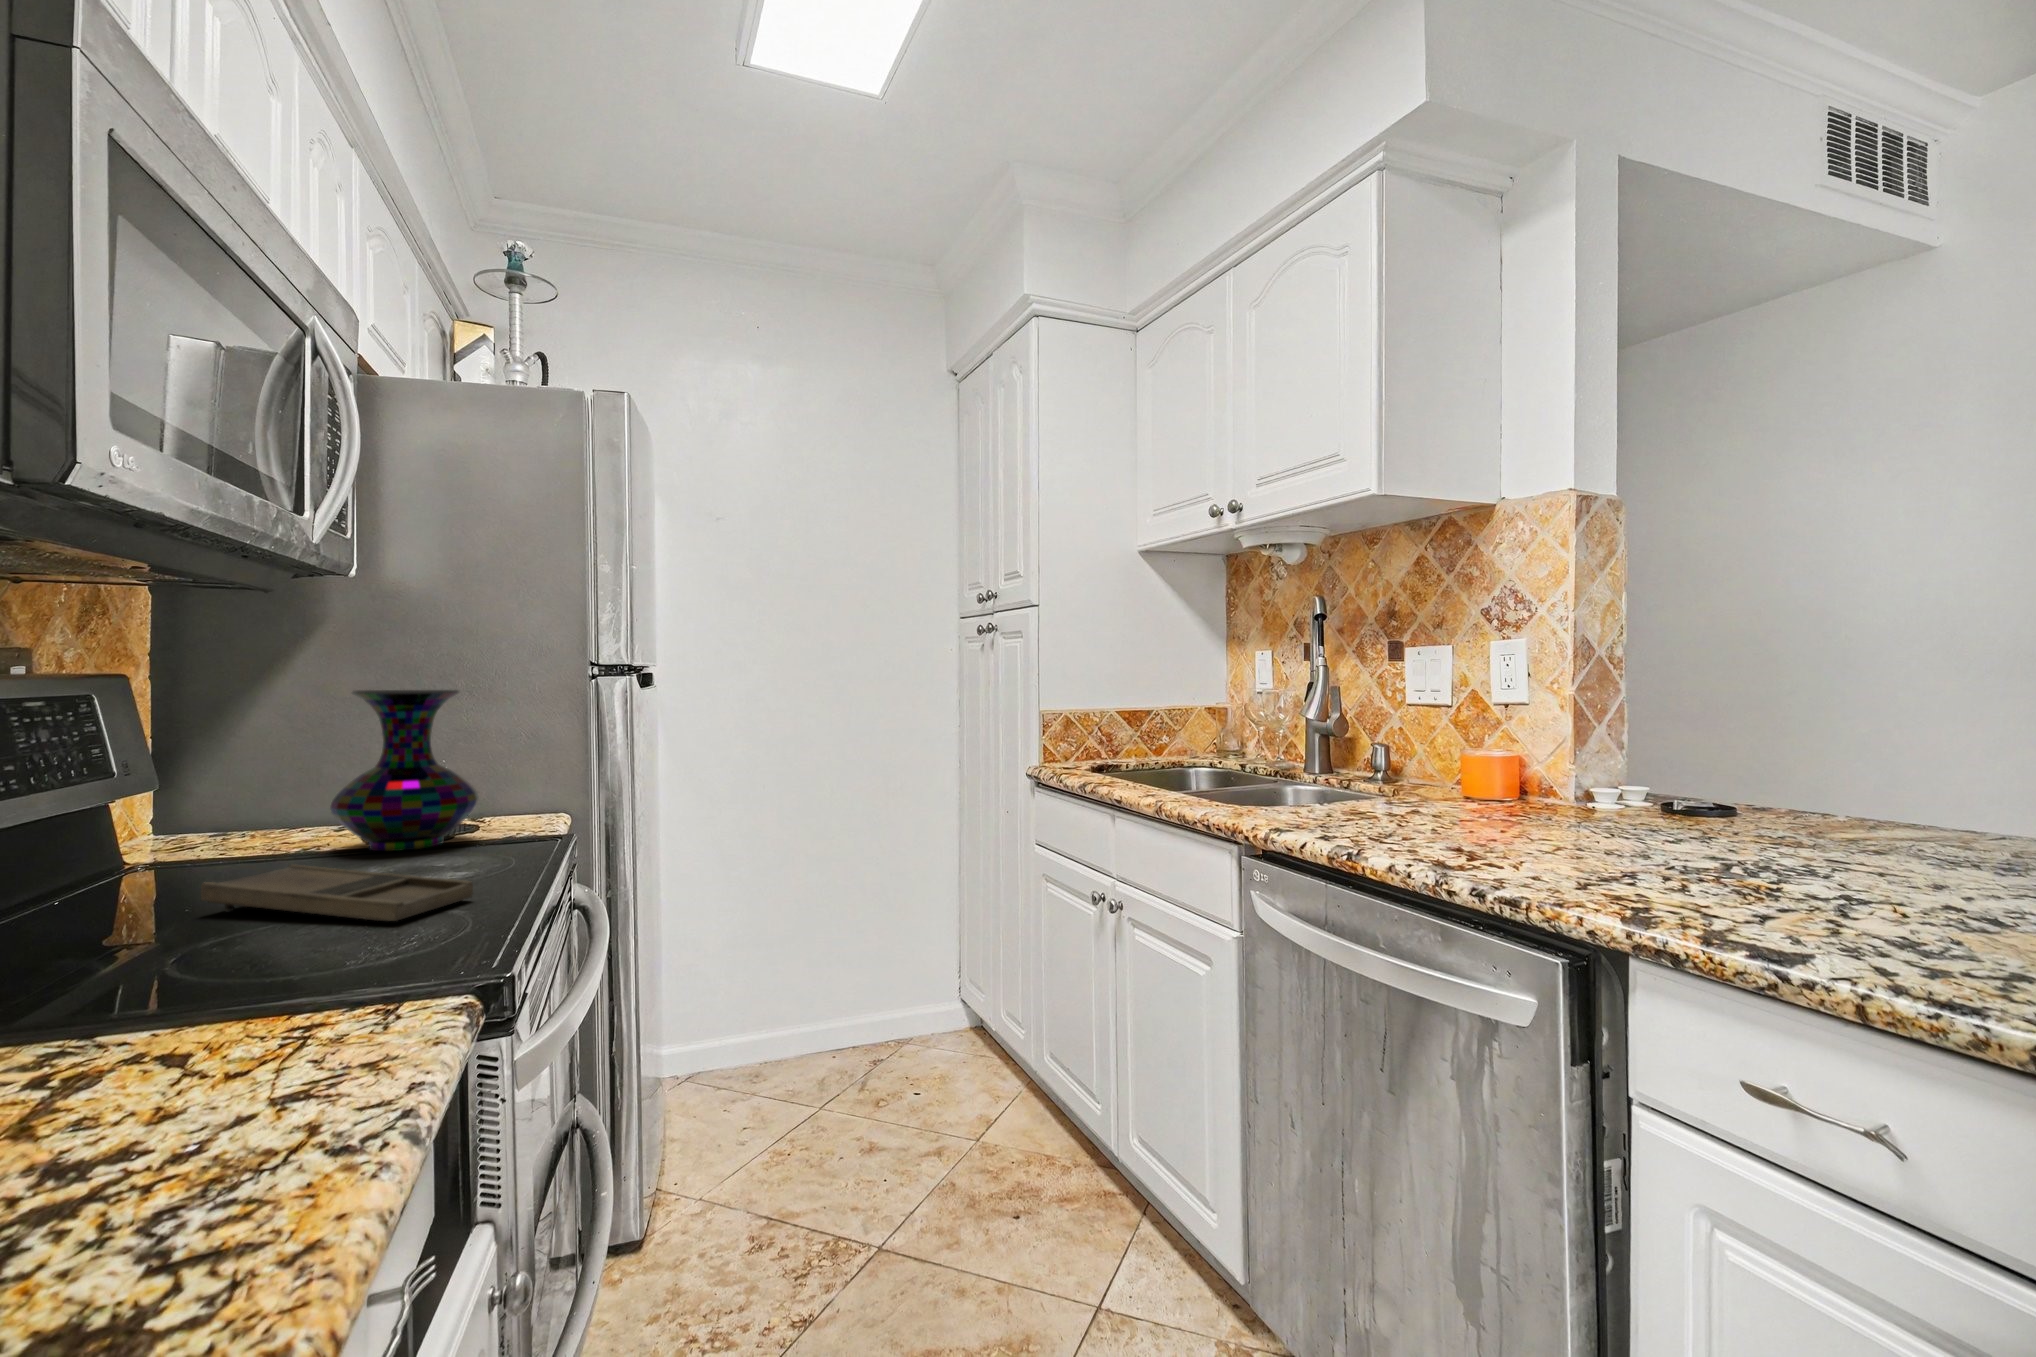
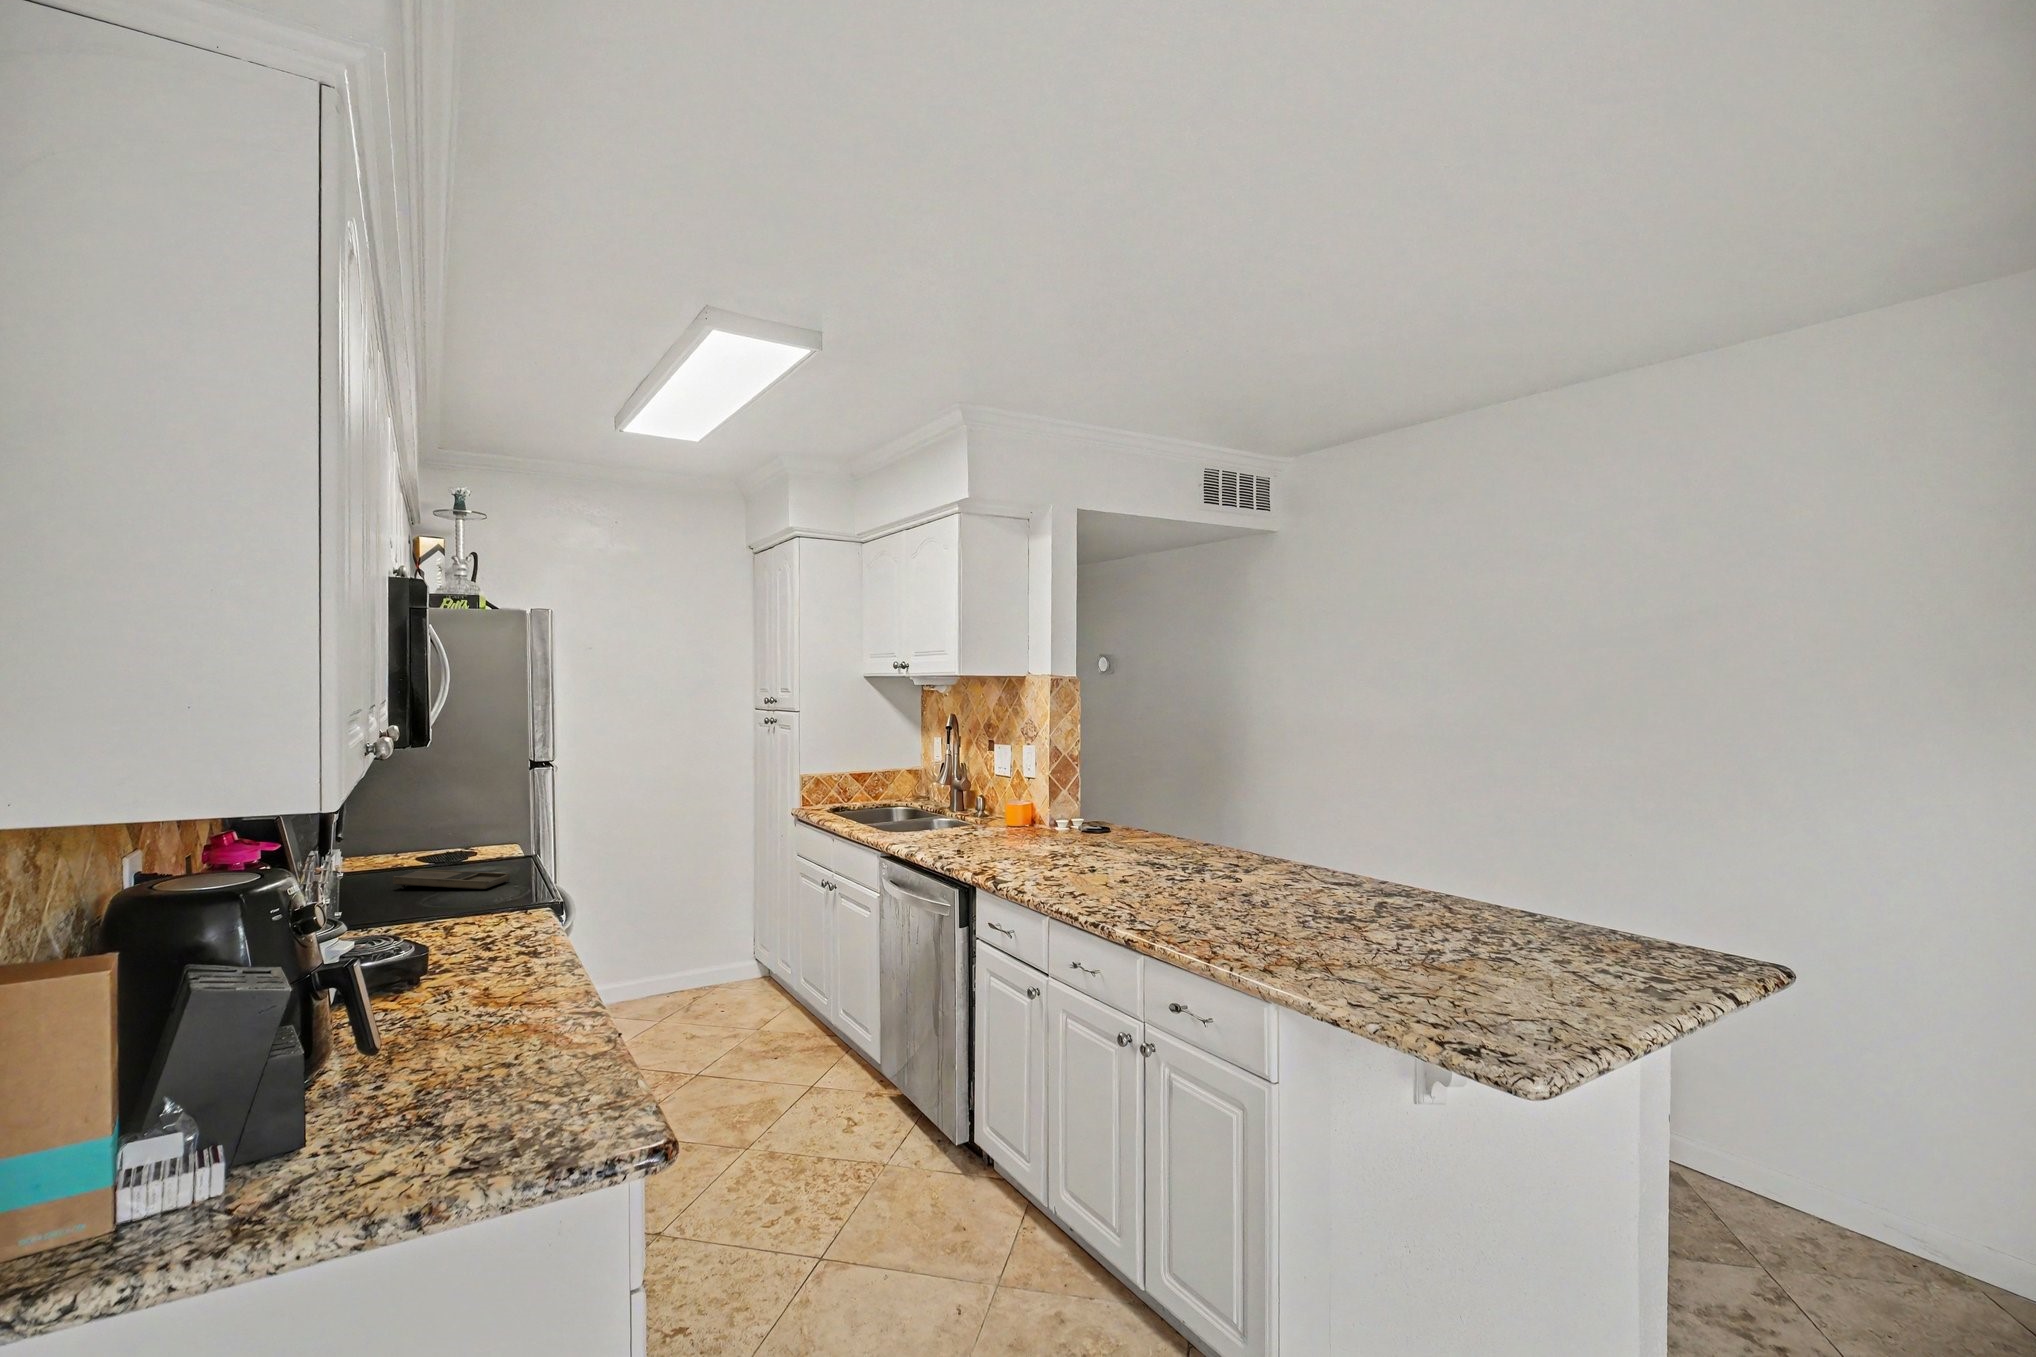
vase: present [330,690,479,851] -> none [410,782,483,864]

